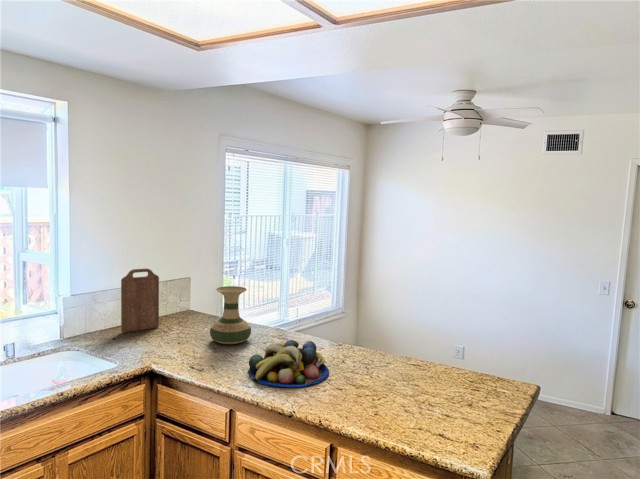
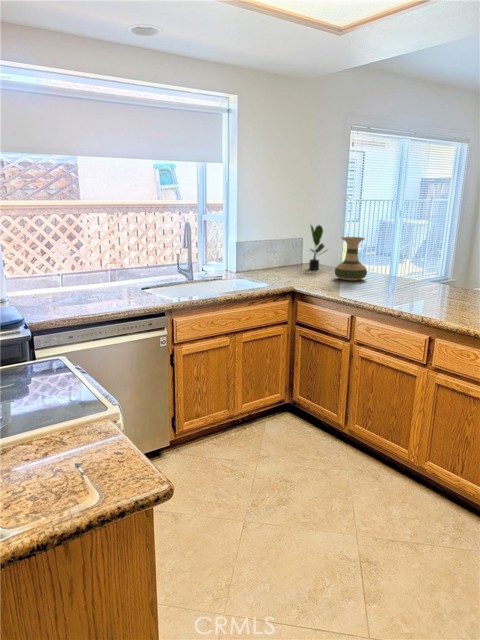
potted plant: none [173,264,206,322] -> present [309,225,325,270]
cutting board: present [121,269,159,333] -> none [269,225,296,272]
fruit bowl: present [248,340,329,388] -> none [365,273,432,302]

